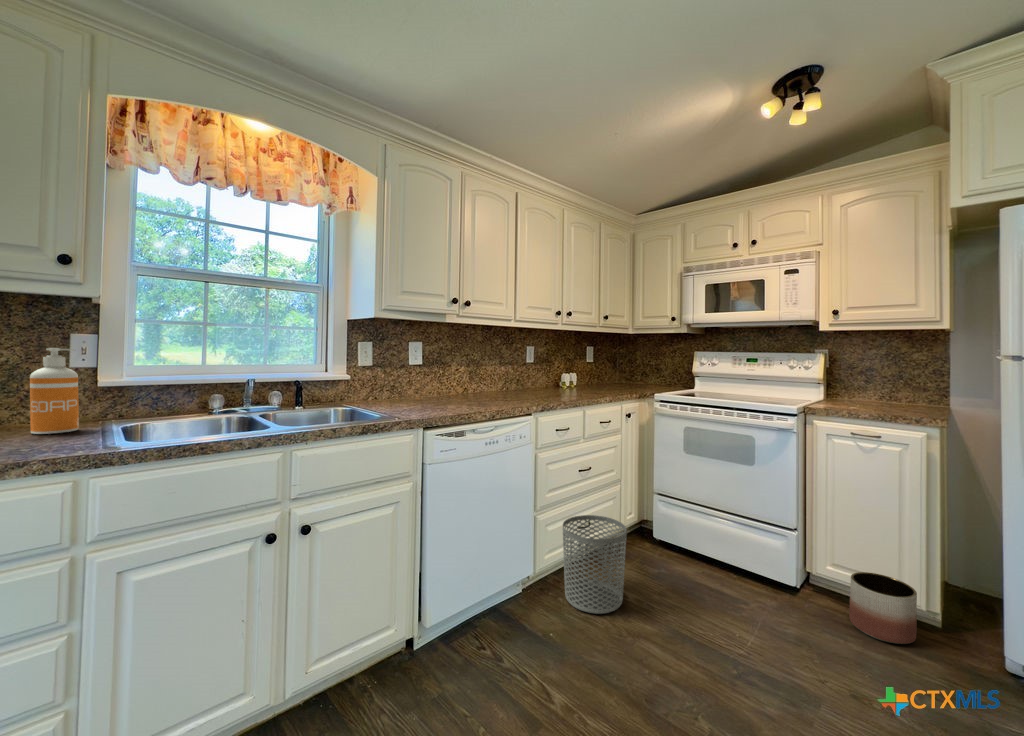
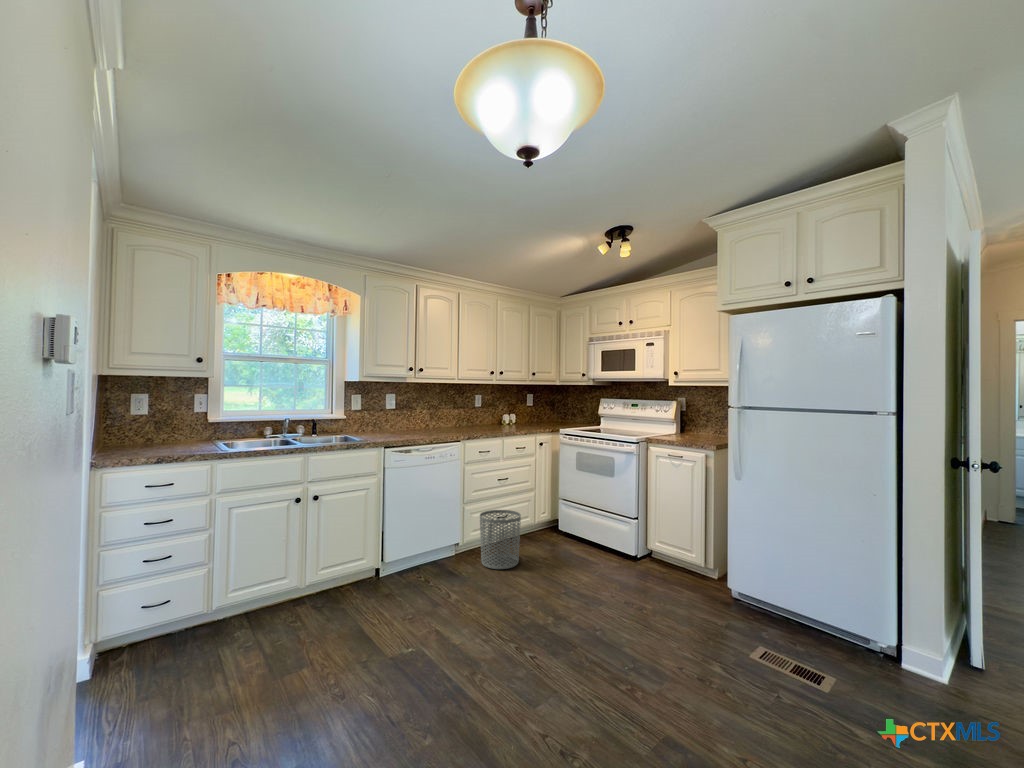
soap dispenser: present [30,348,79,434] -> none [181,403,202,446]
planter: present [849,572,917,644] -> none [659,545,694,586]

